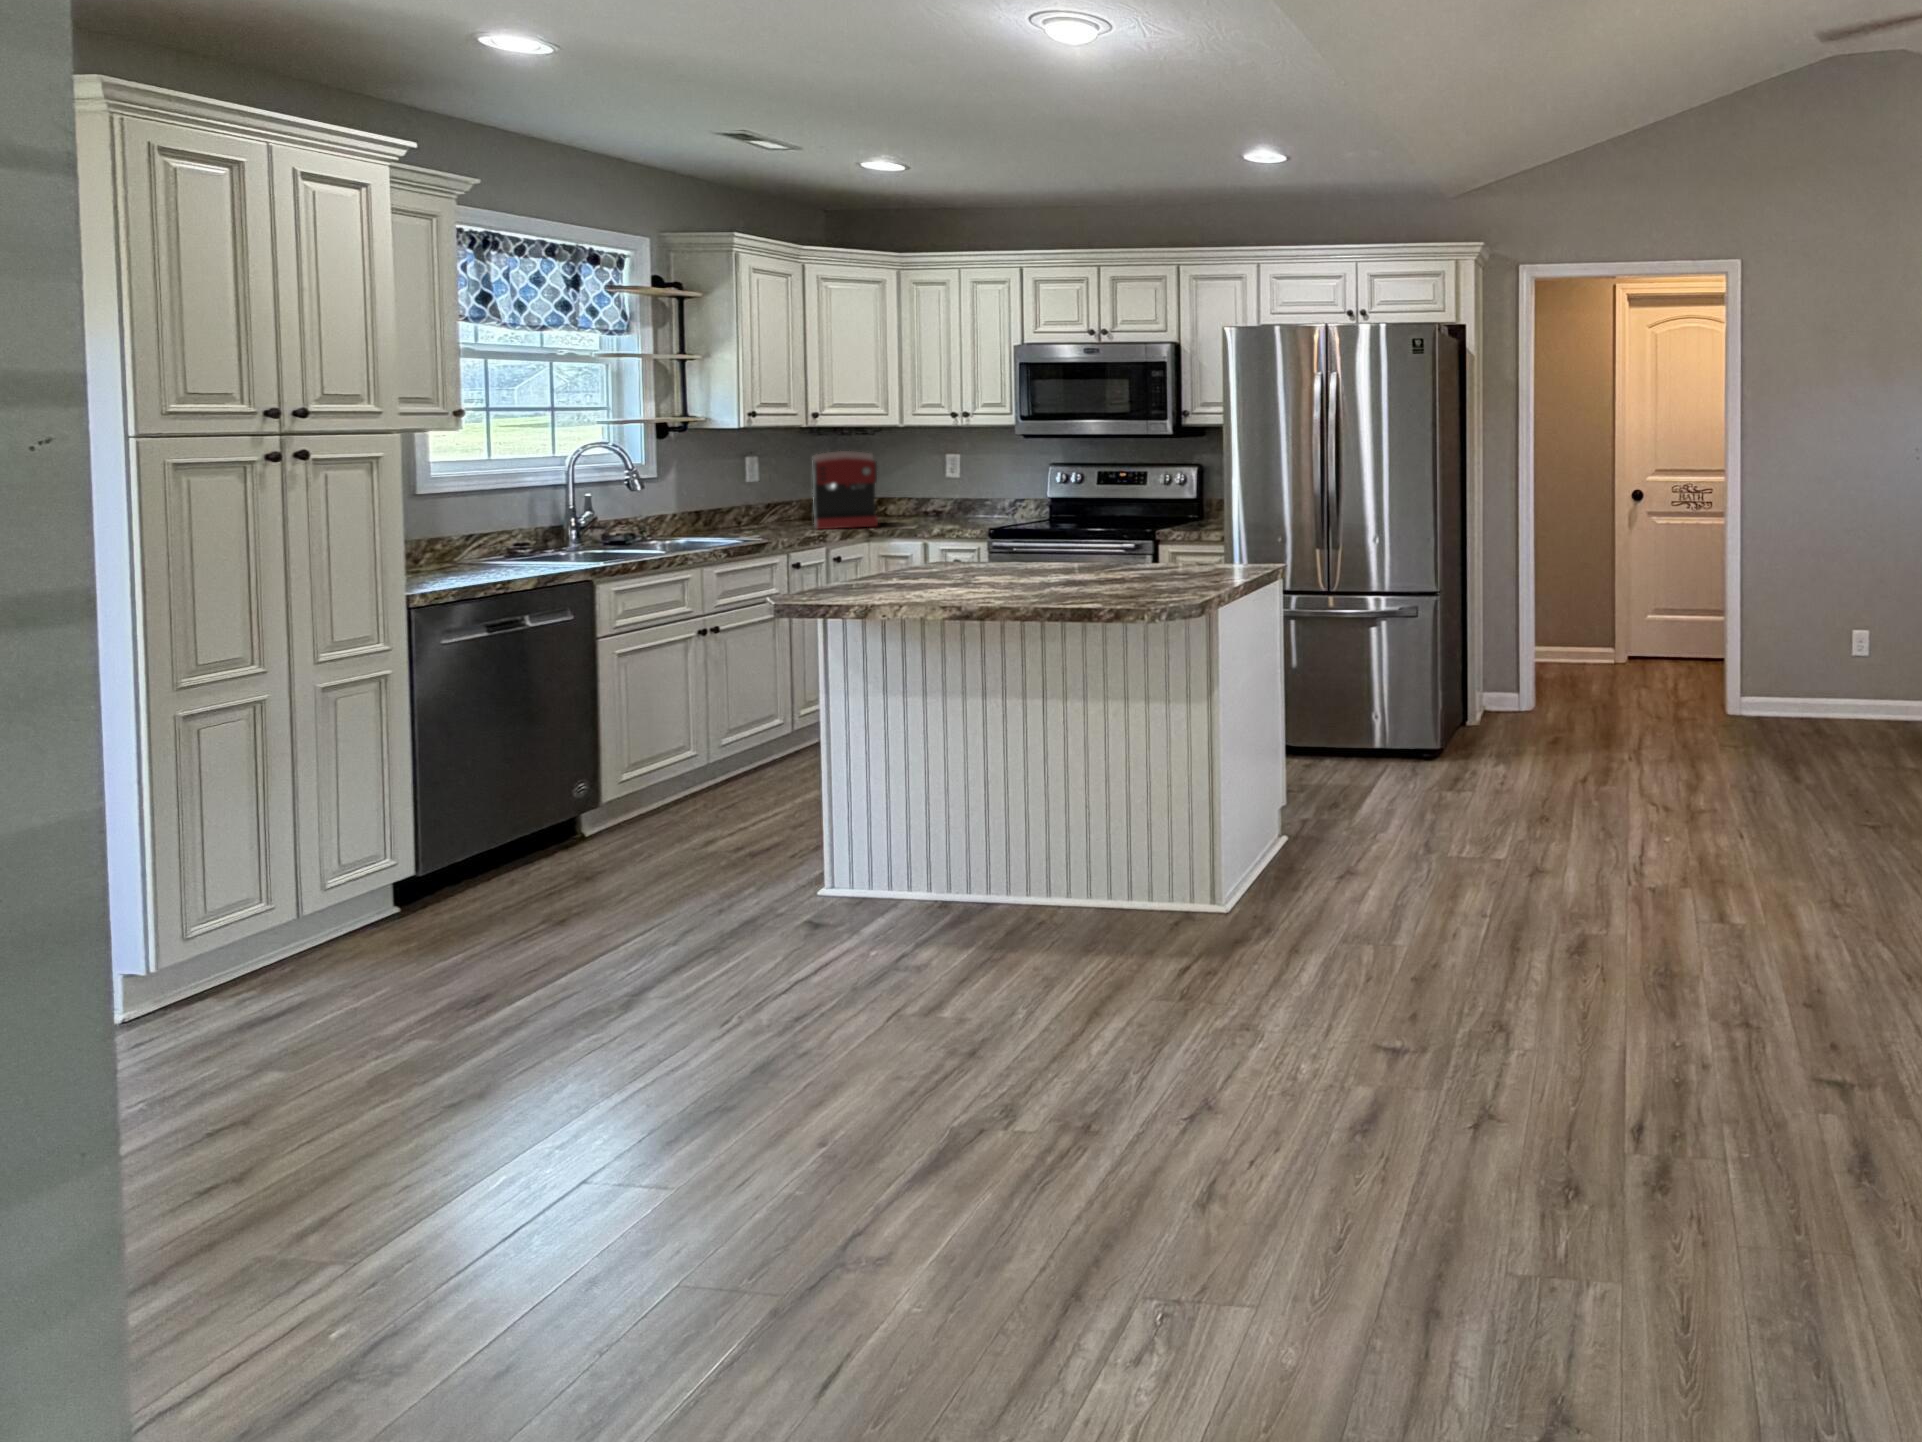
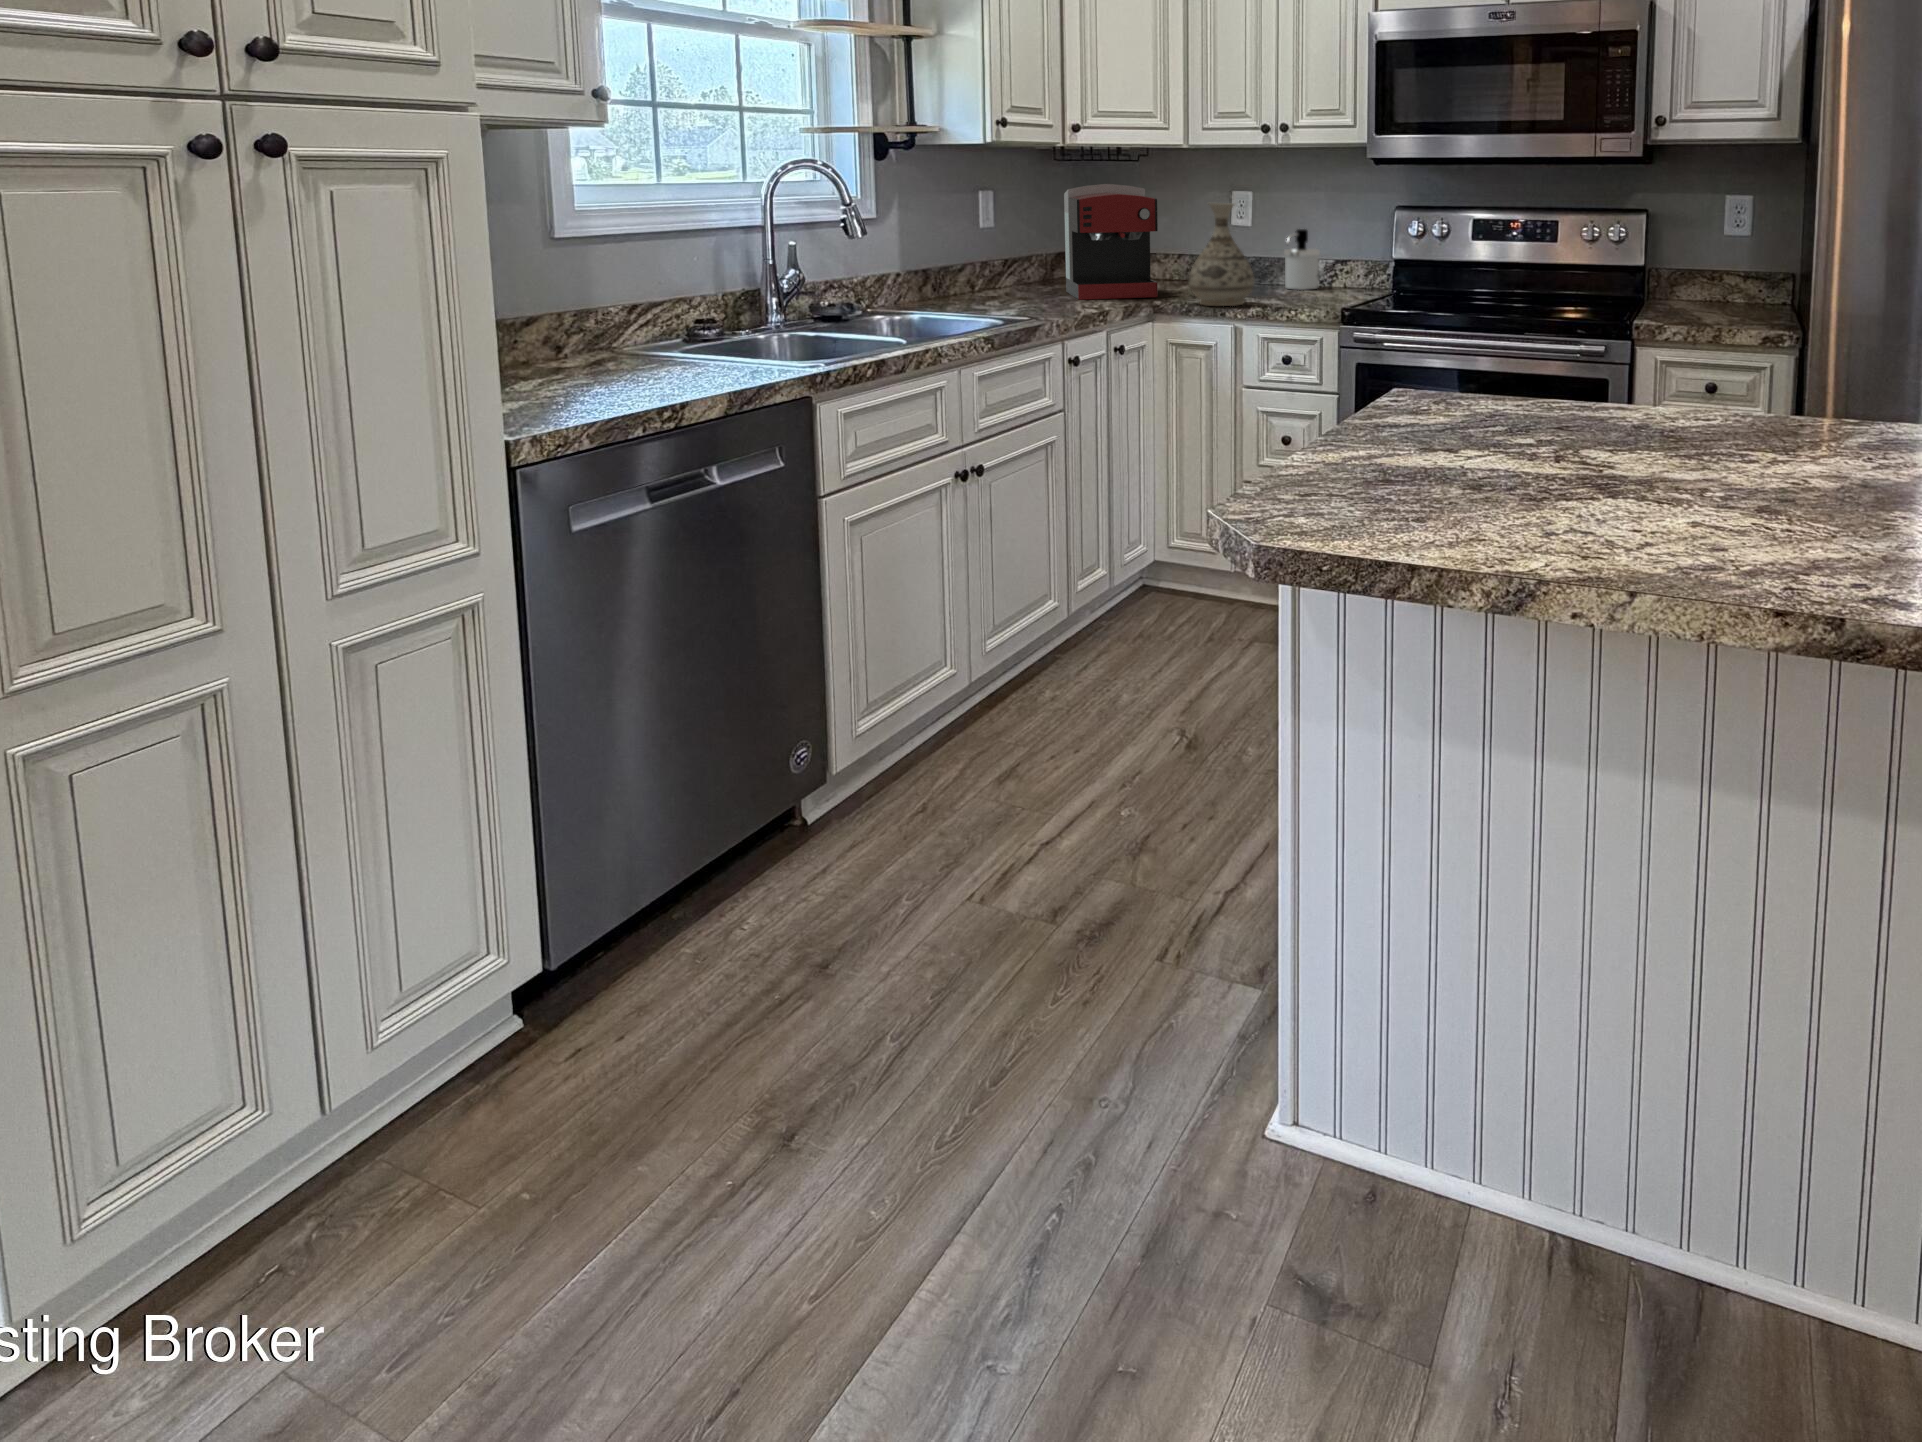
vase: none [894,464,941,530] -> present [1189,203,1255,306]
soap dispenser: none [980,479,1009,520] -> present [1284,229,1320,290]

